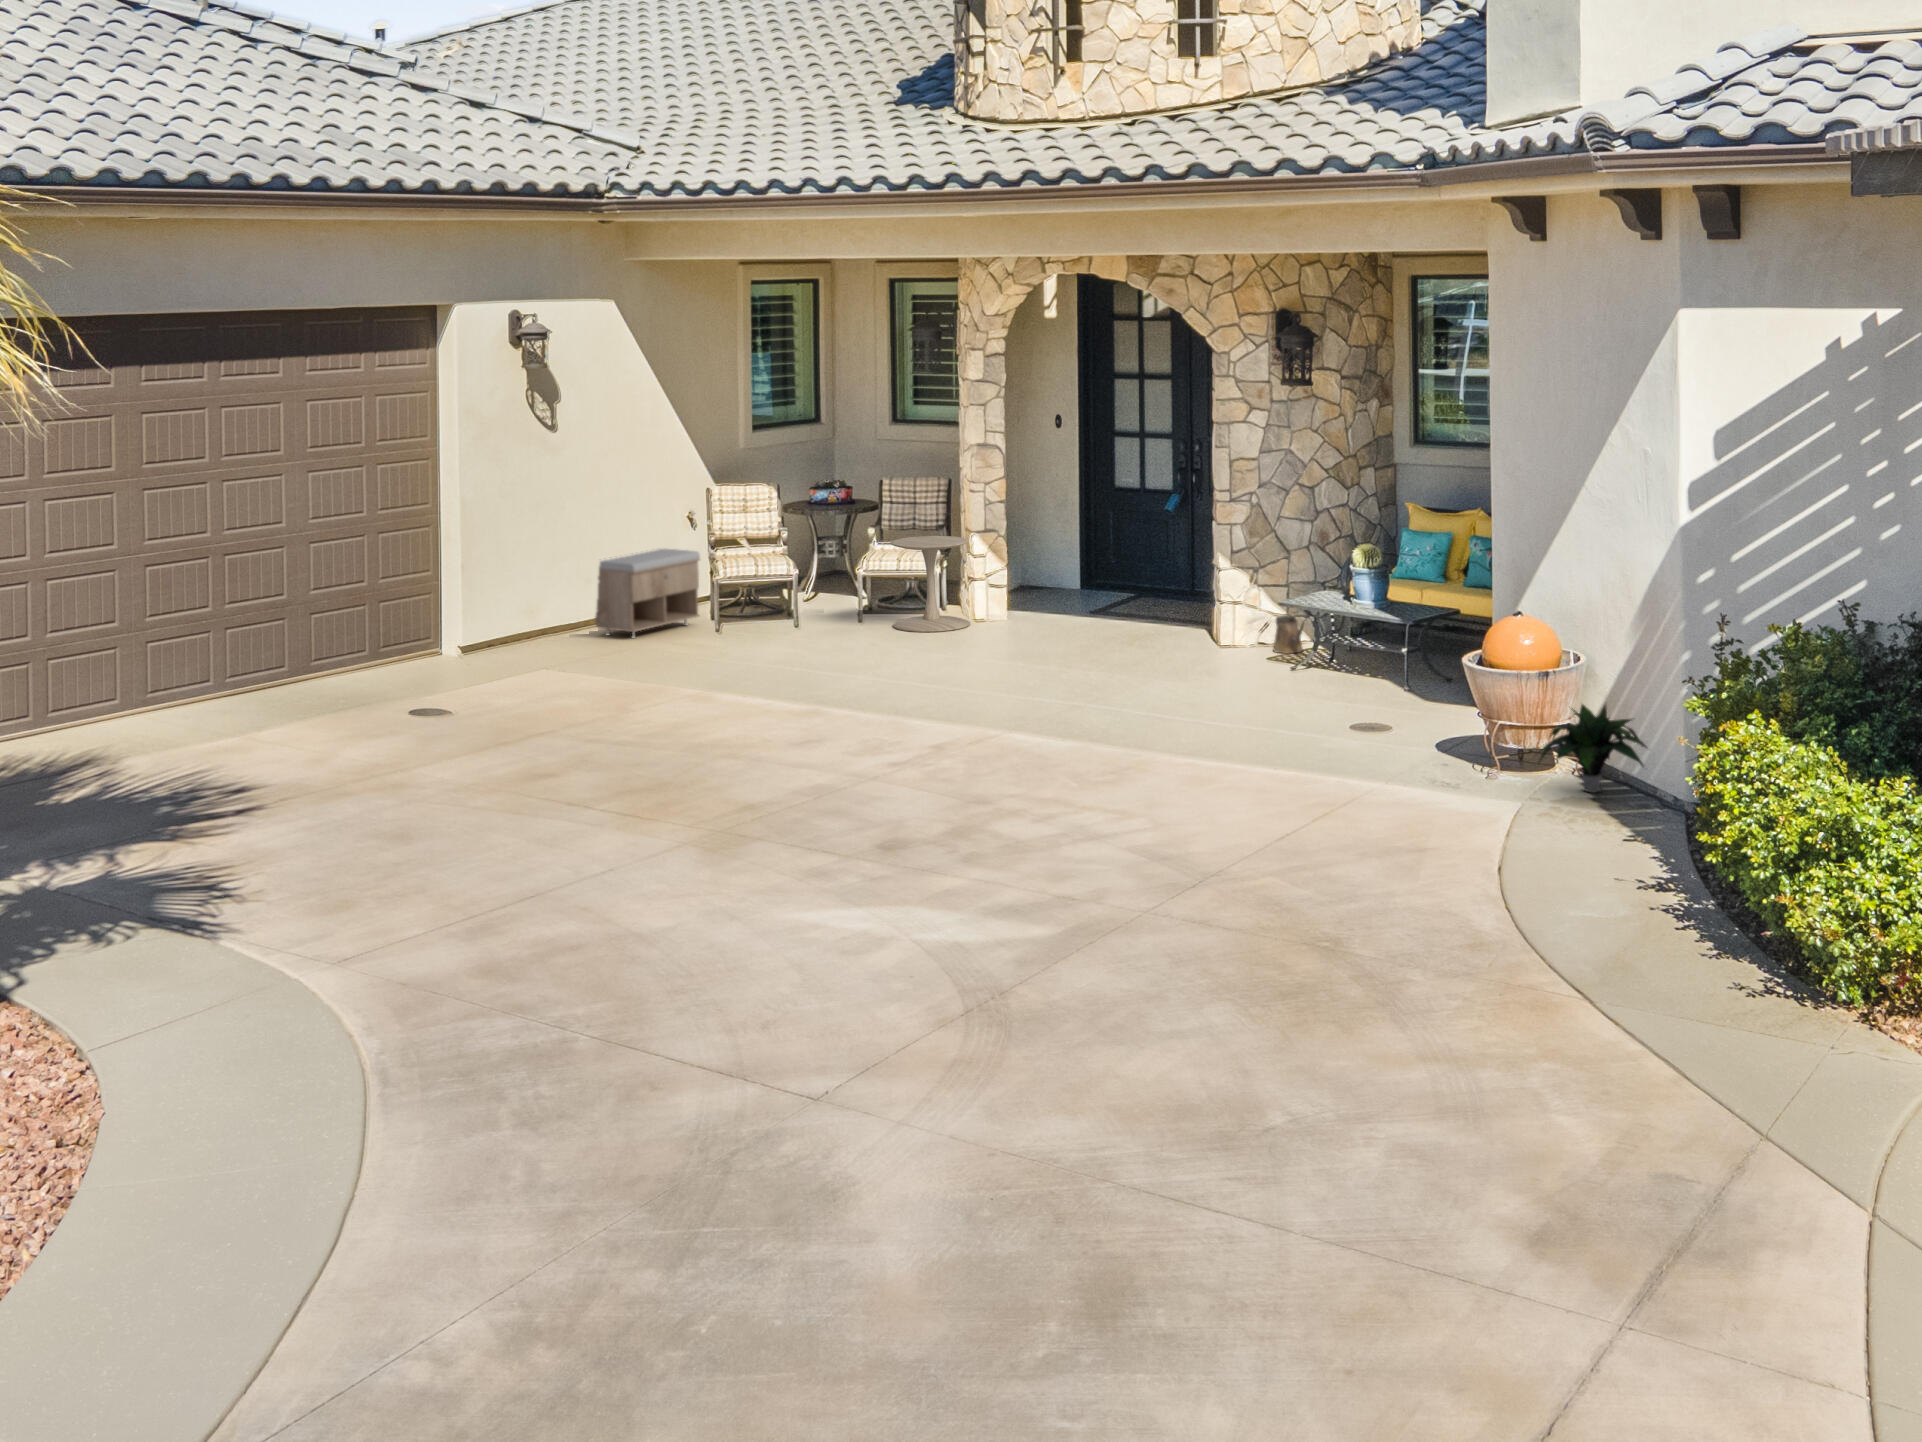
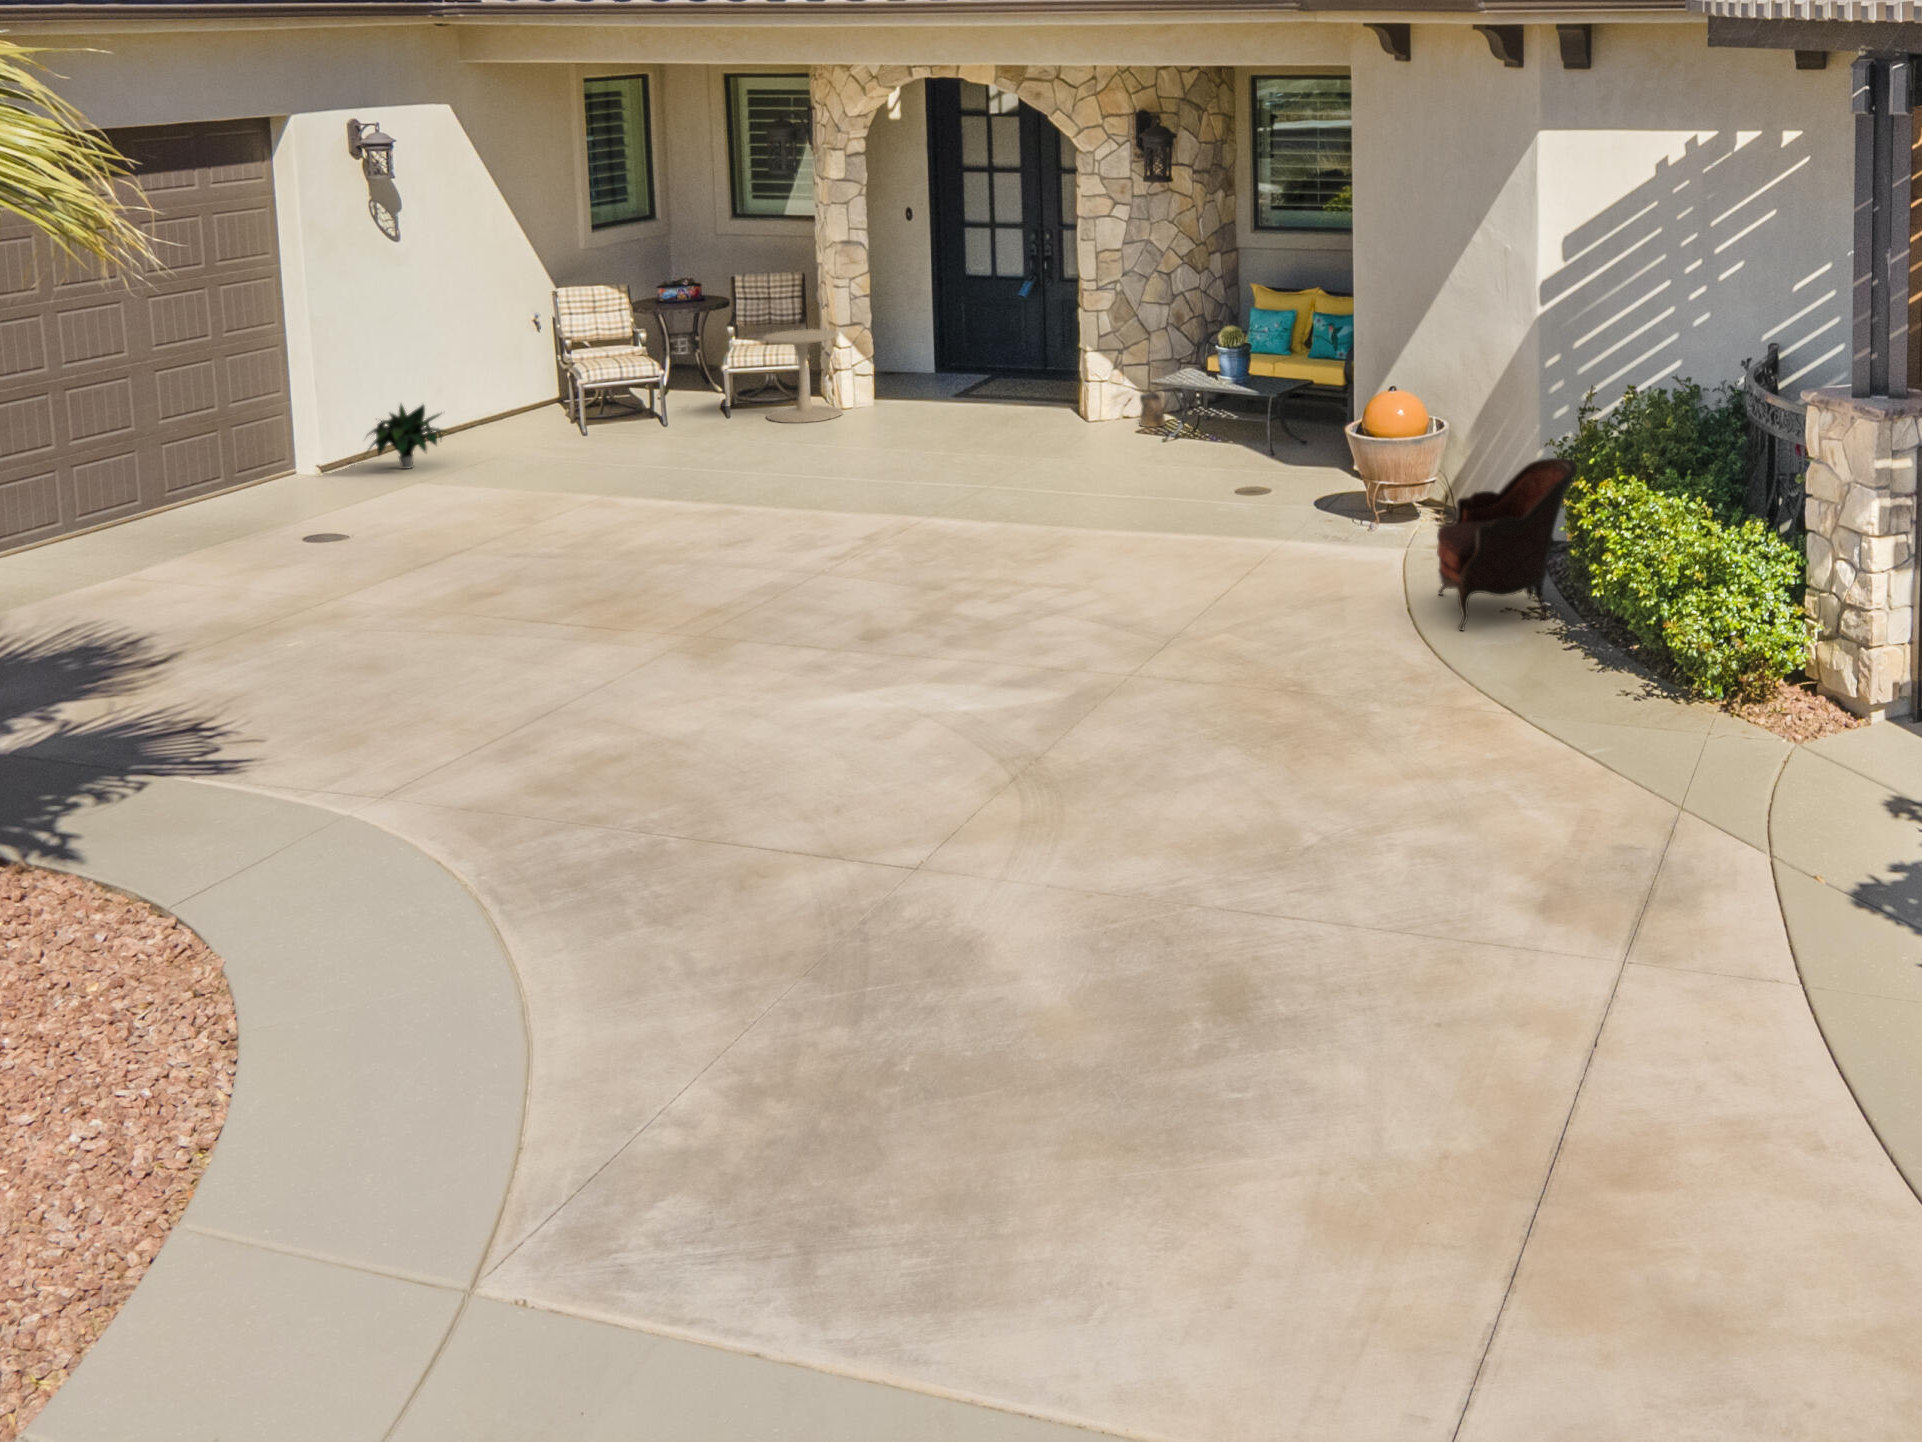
storage bench: present [595,549,700,638] -> none [449,352,564,443]
armchair: none [1538,696,1711,897] -> present [1437,457,1578,631]
potted plant: present [1540,705,1647,793] -> present [368,405,446,469]

